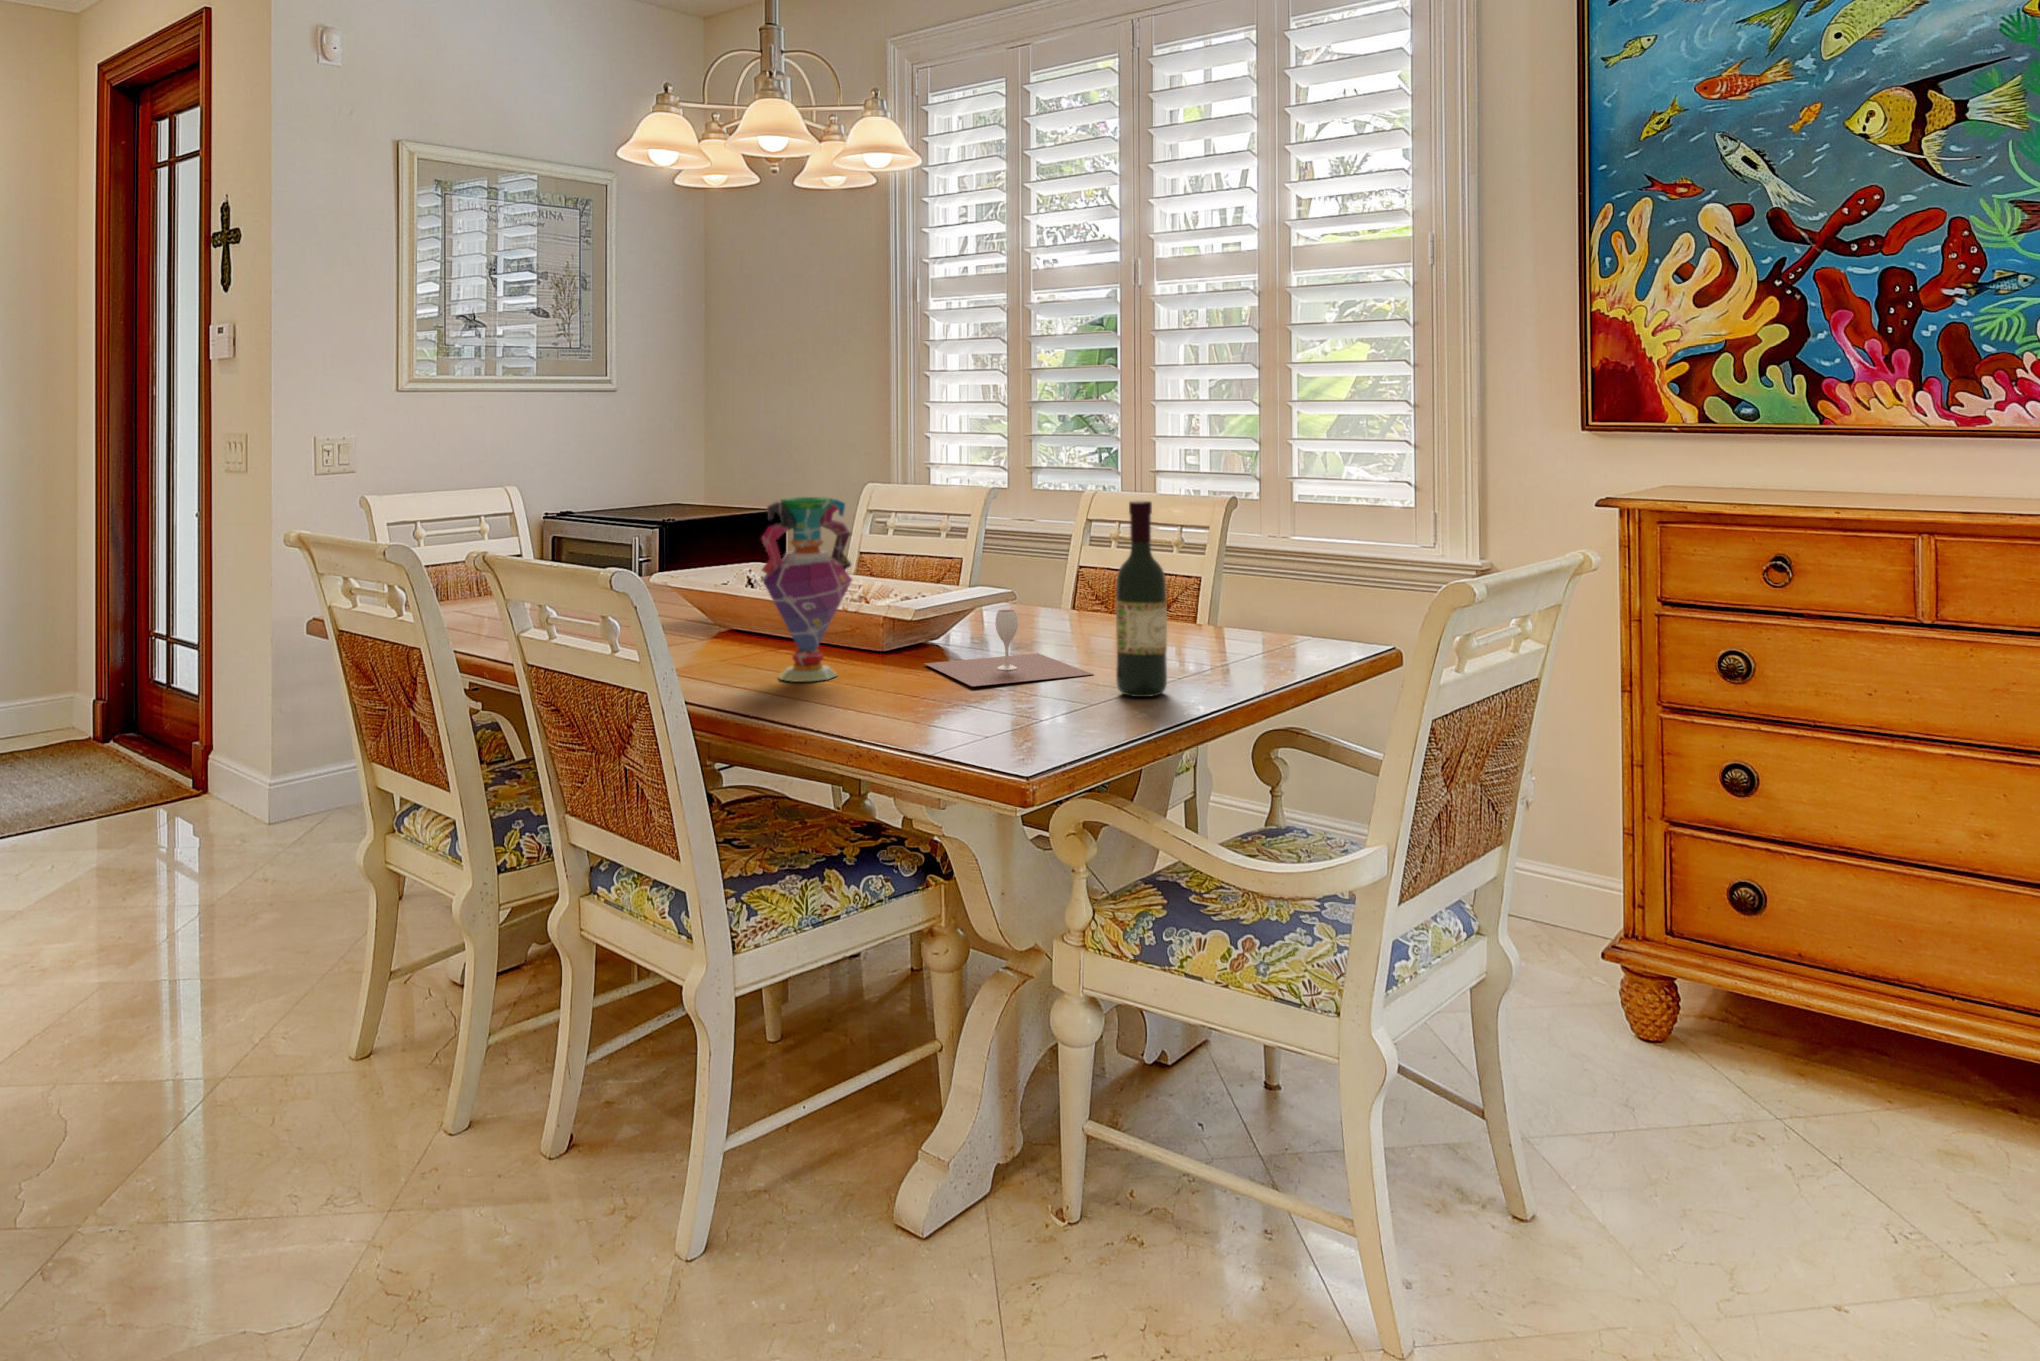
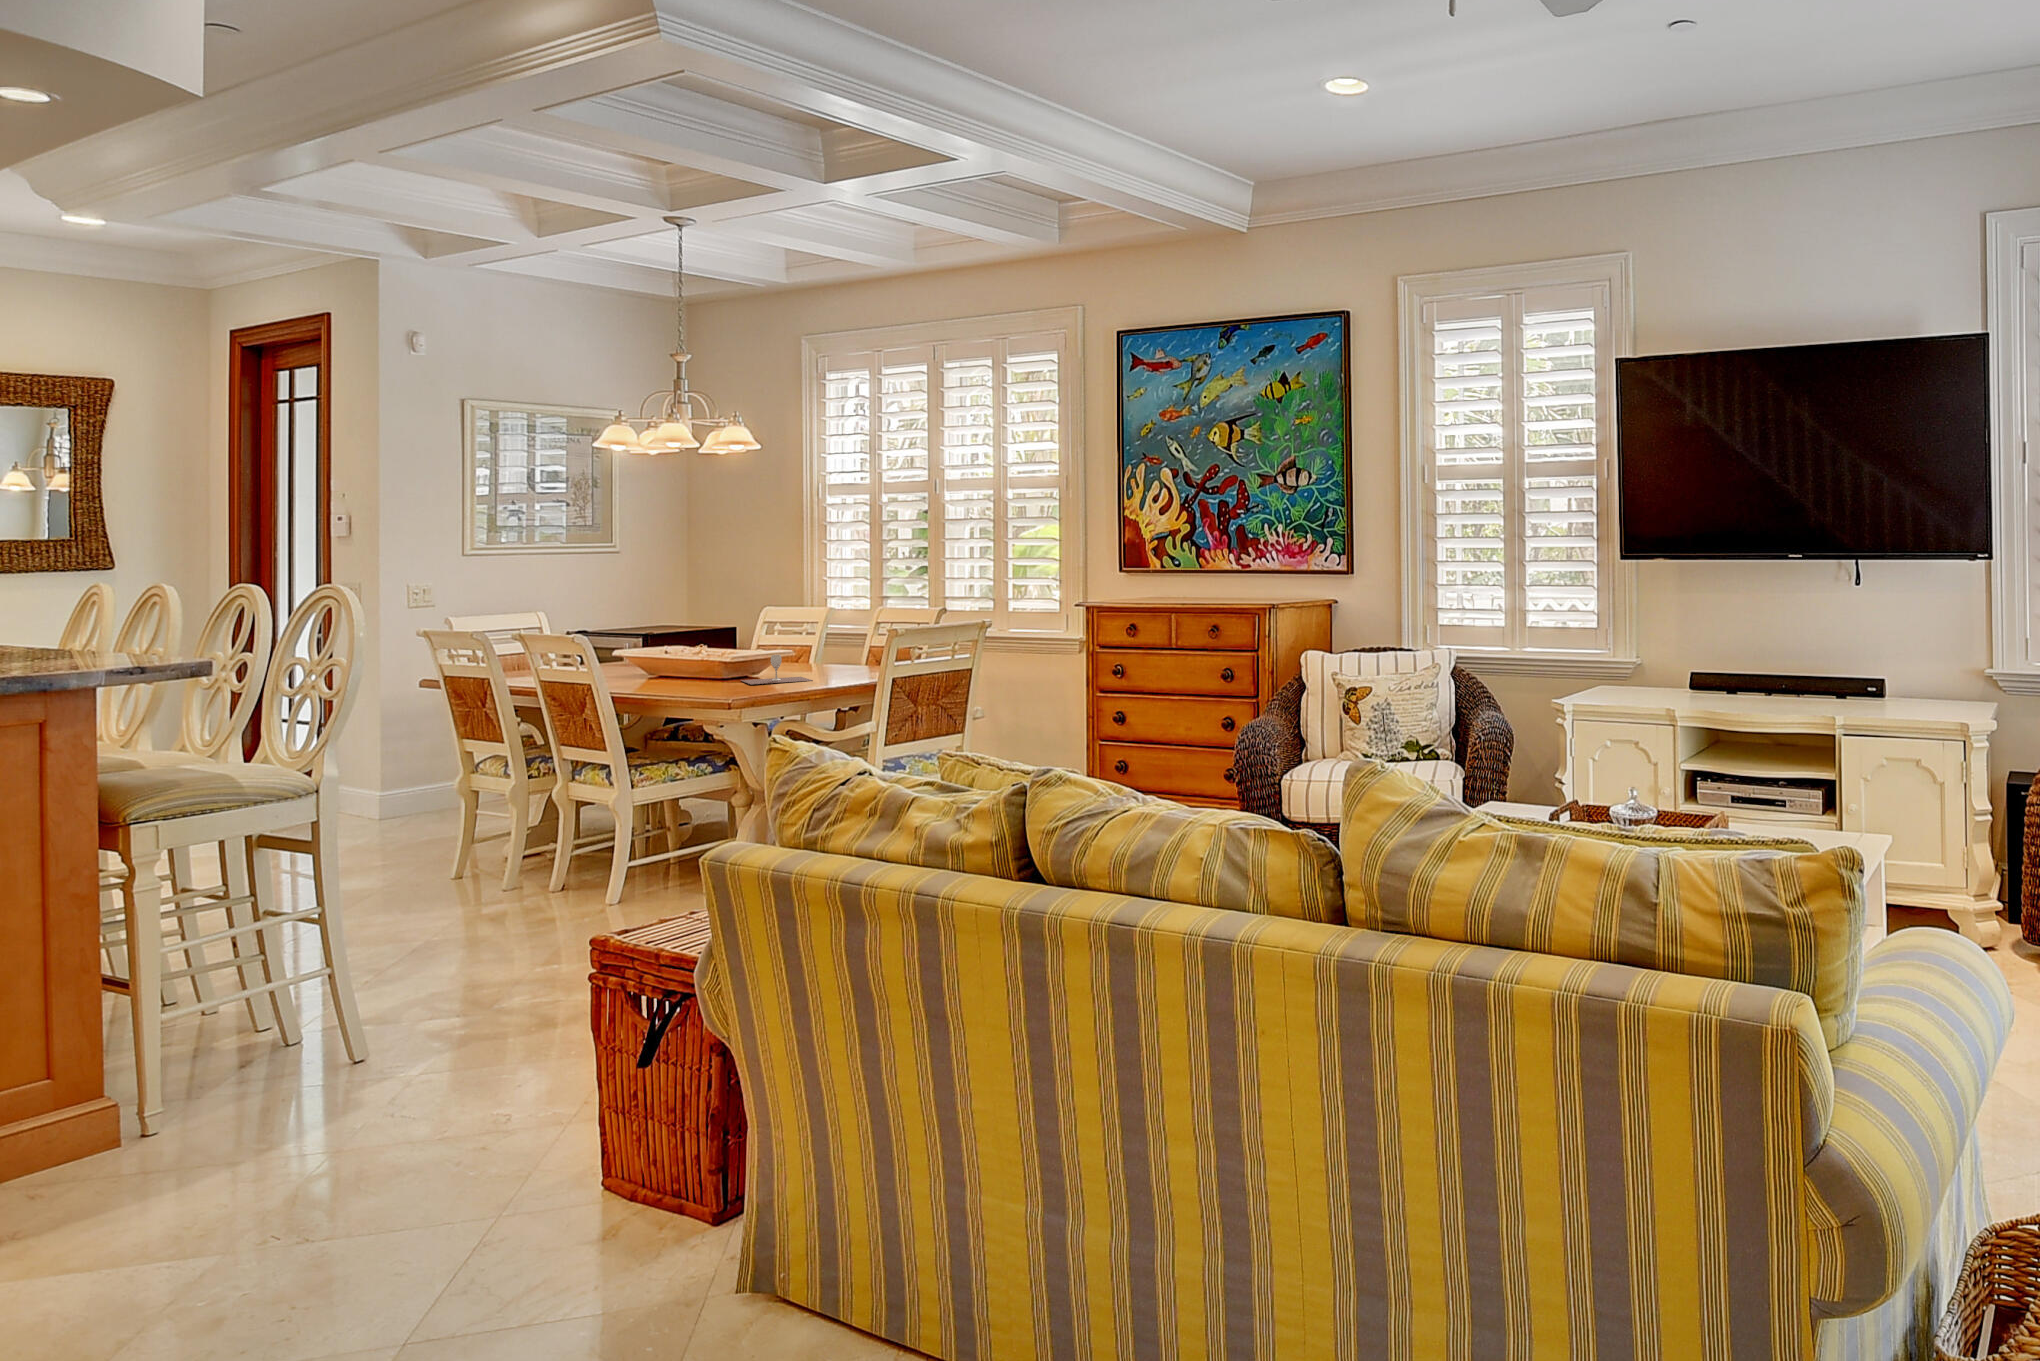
vase: present [761,497,852,681] -> none [655,607,704,686]
wine bottle: present [1116,501,1167,697] -> none [810,605,833,684]

